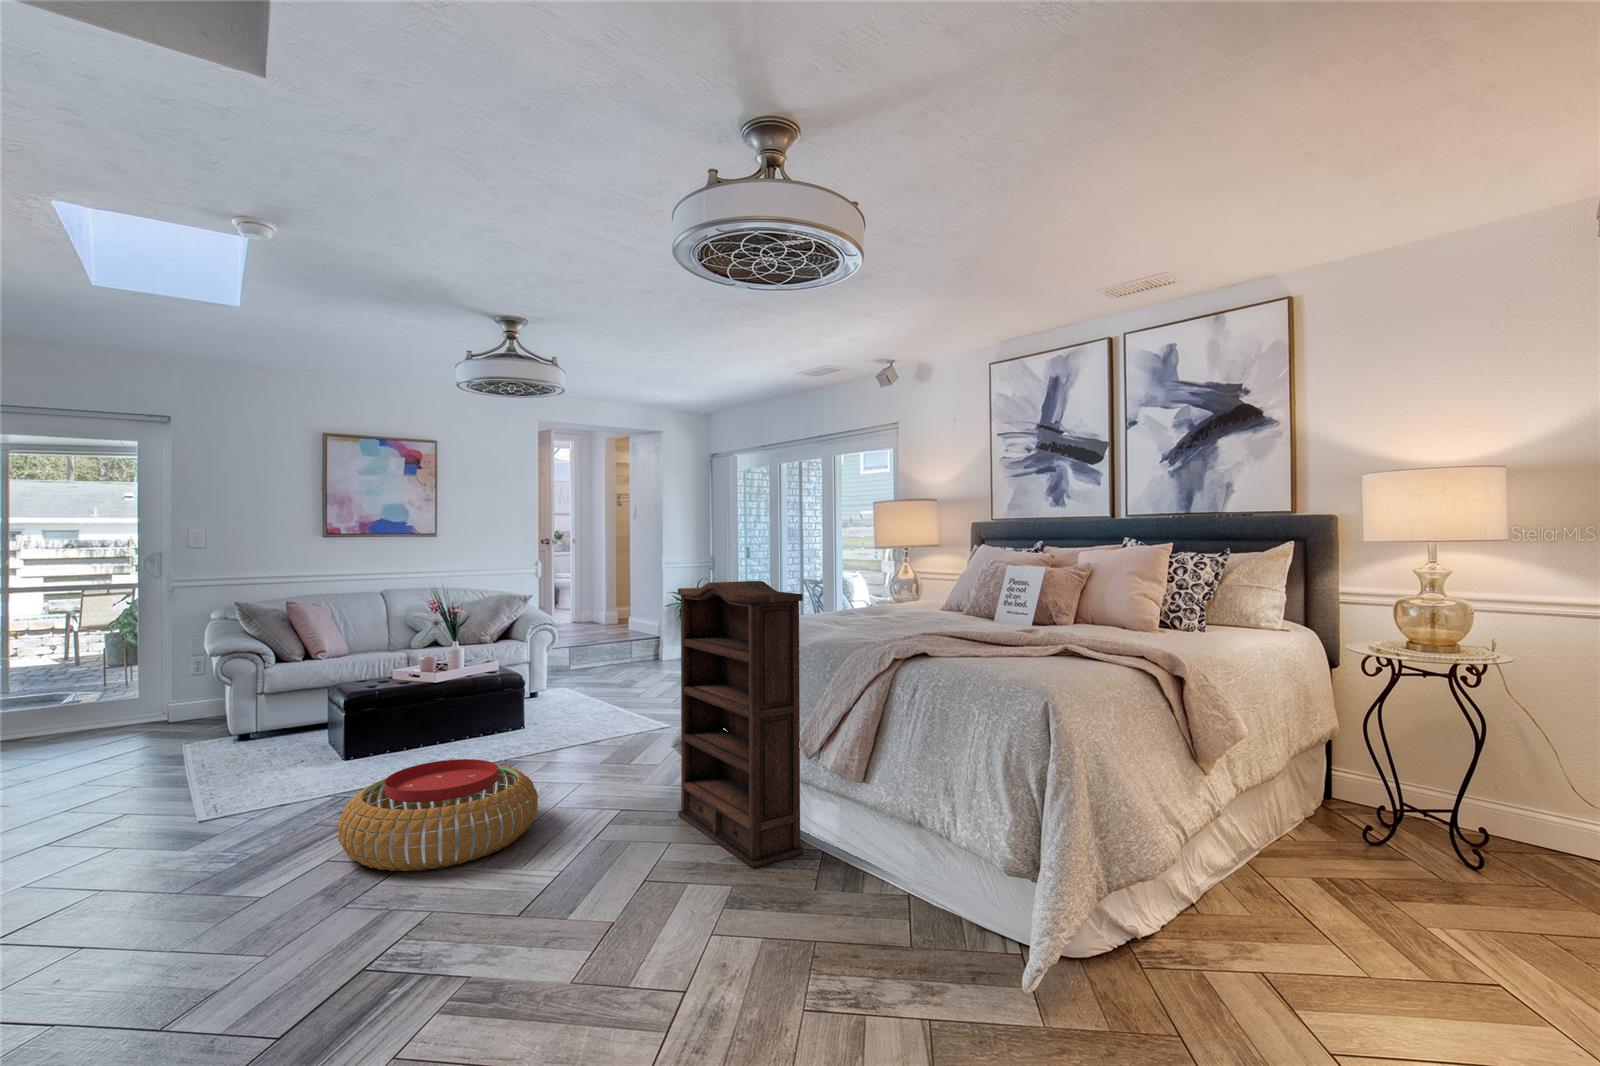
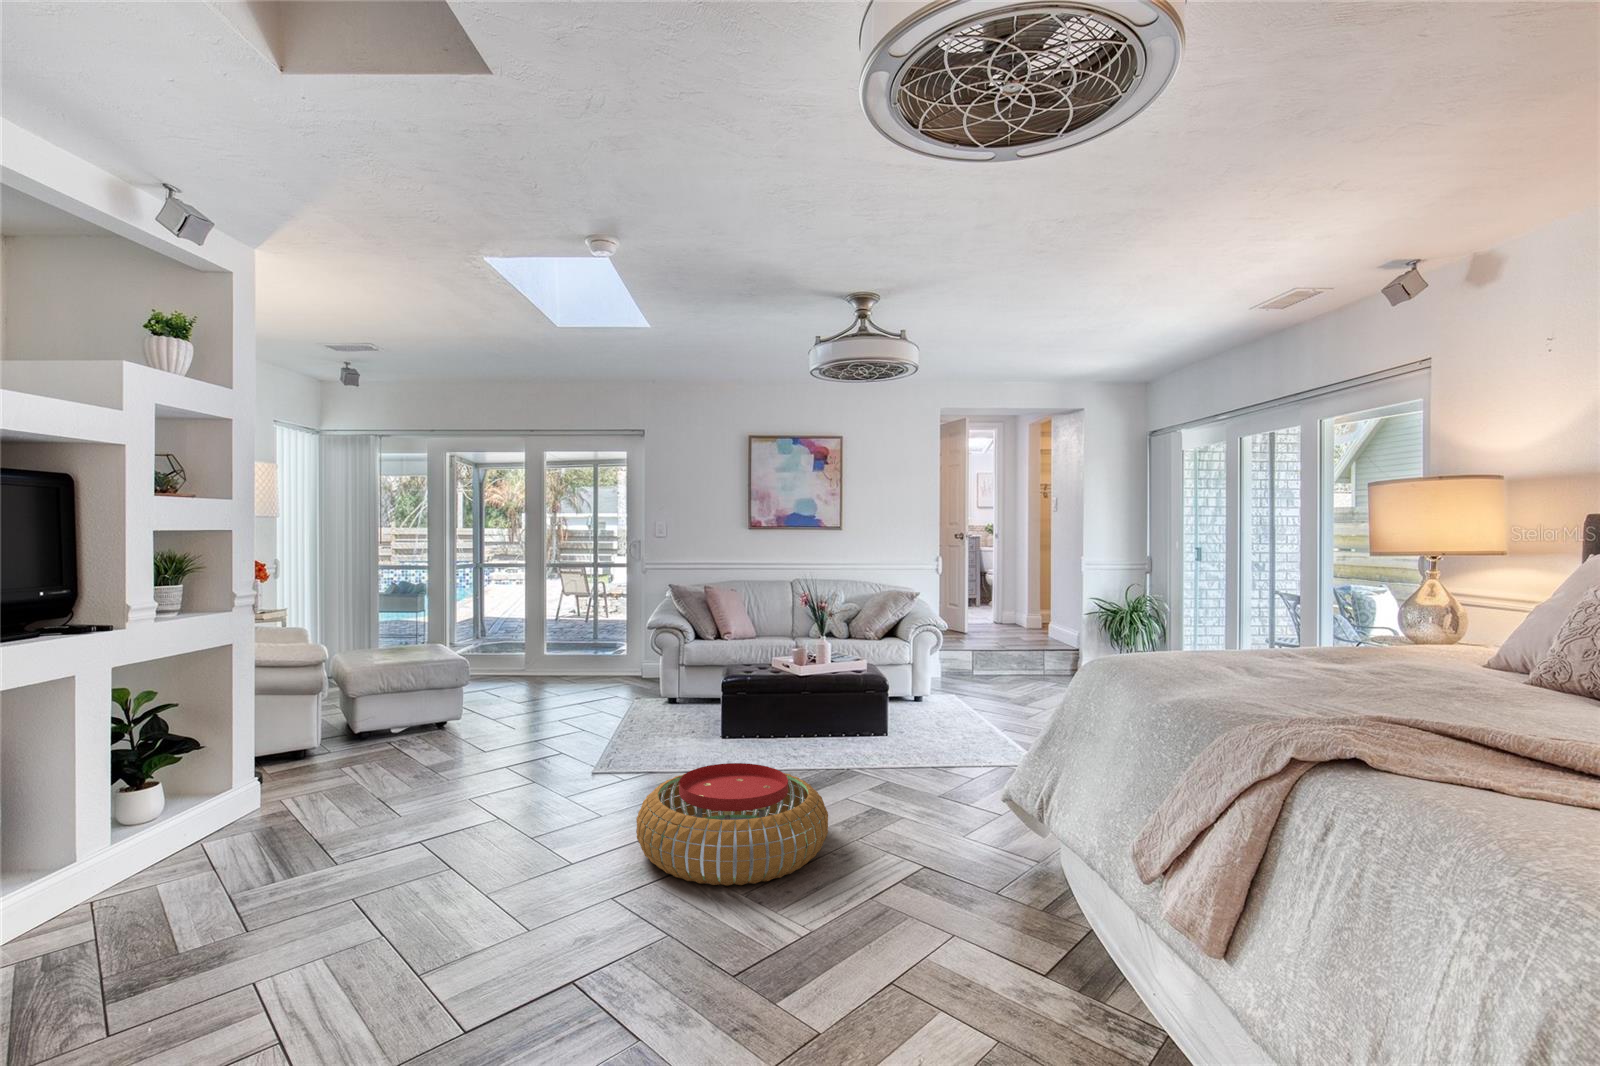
bookshelf: present [678,581,804,868] -> none [987,594,1142,1027]

